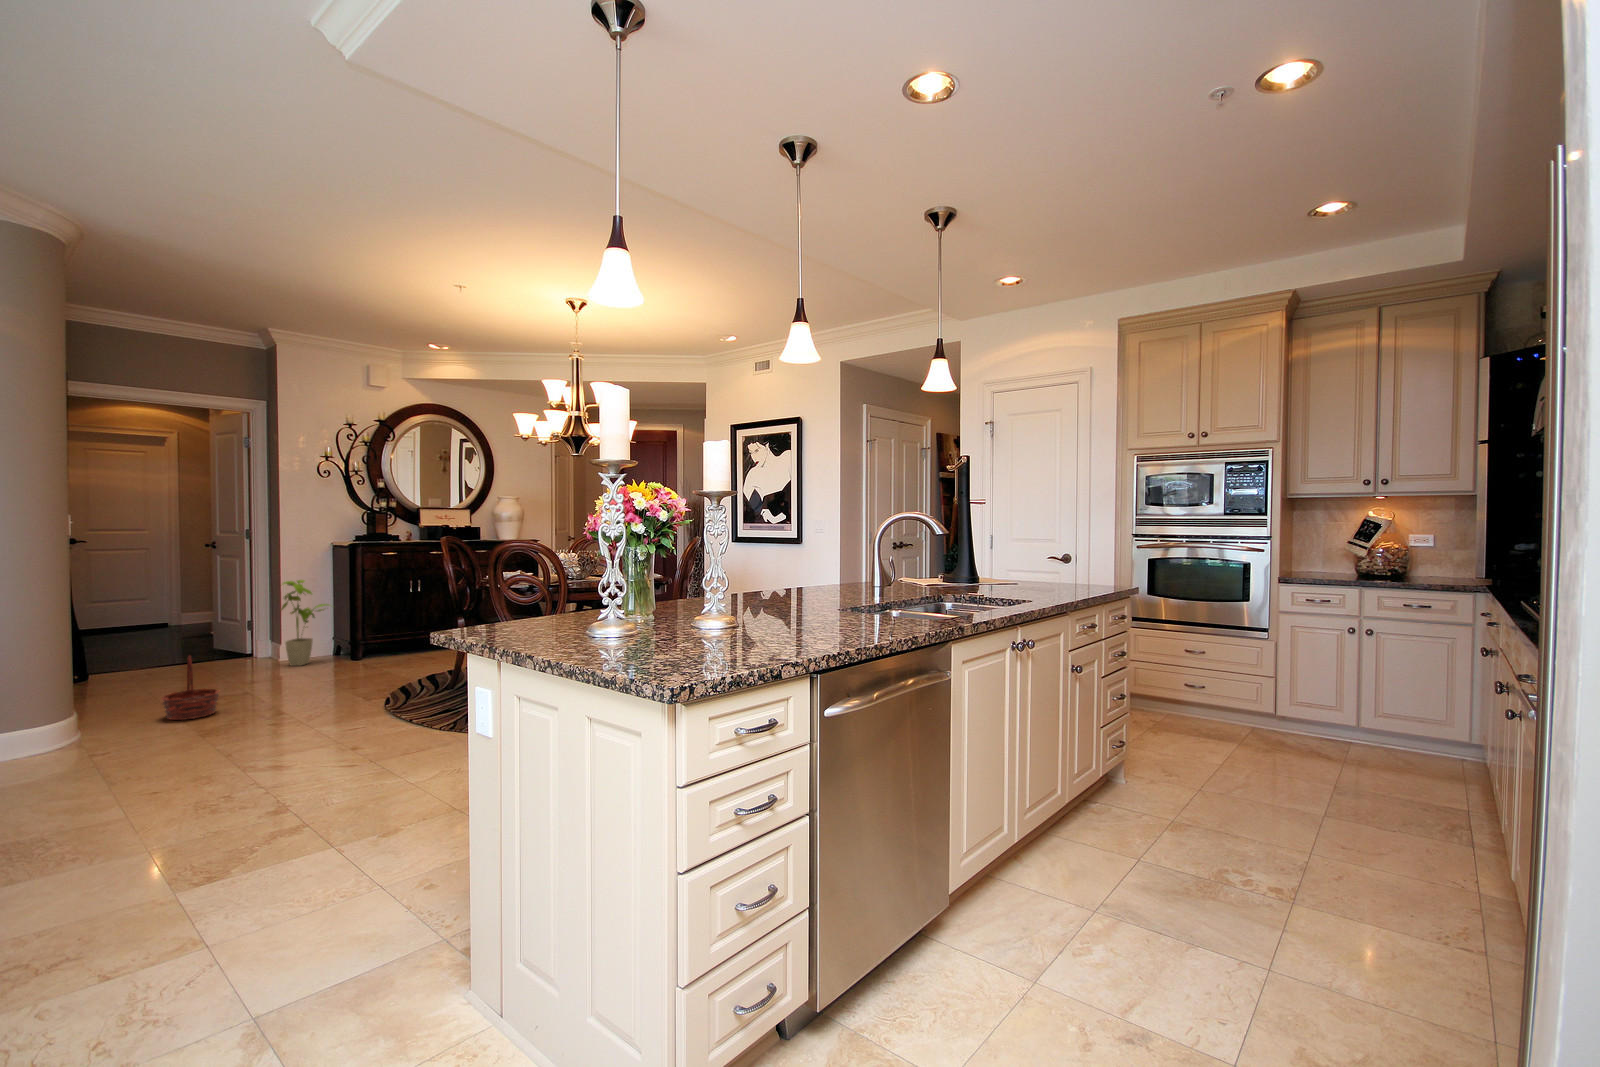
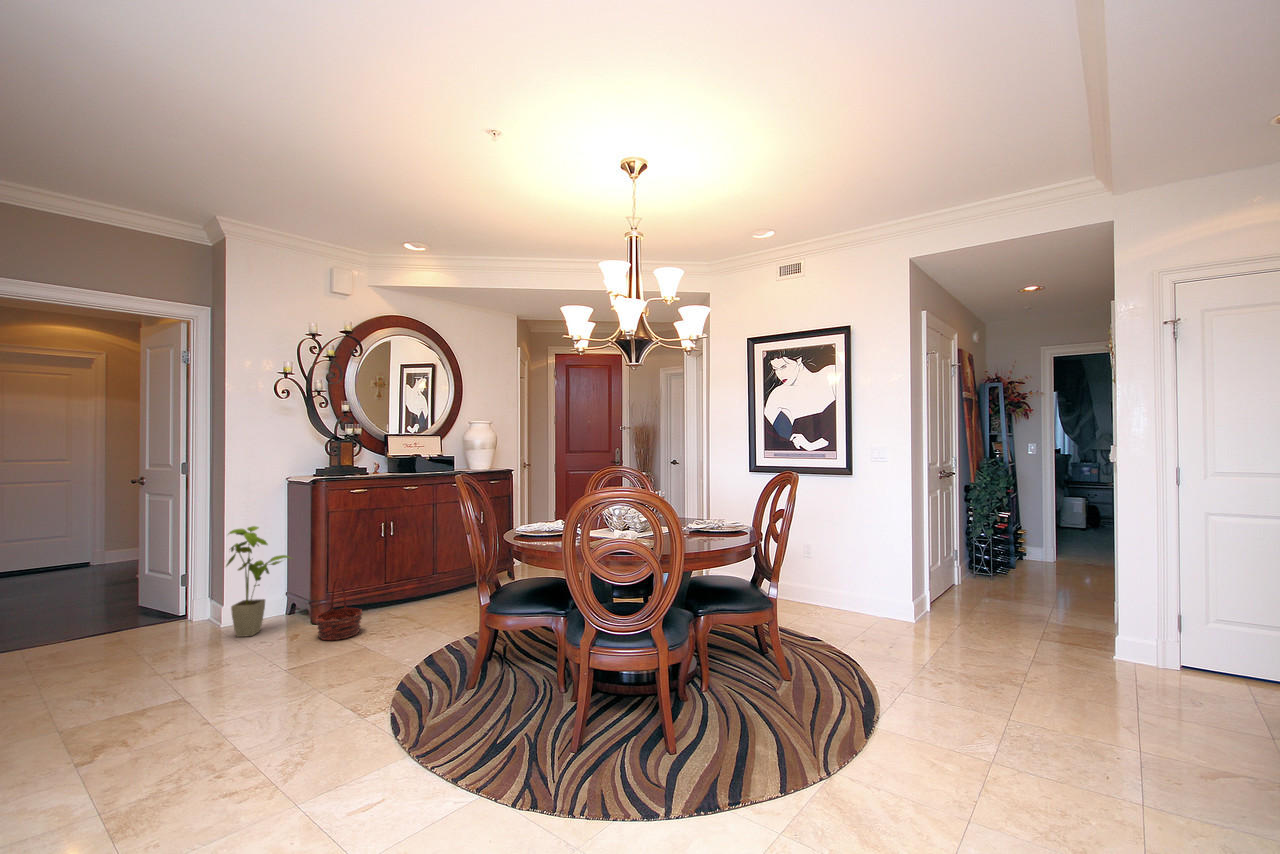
basket: present [162,656,219,720] -> present [316,578,362,640]

